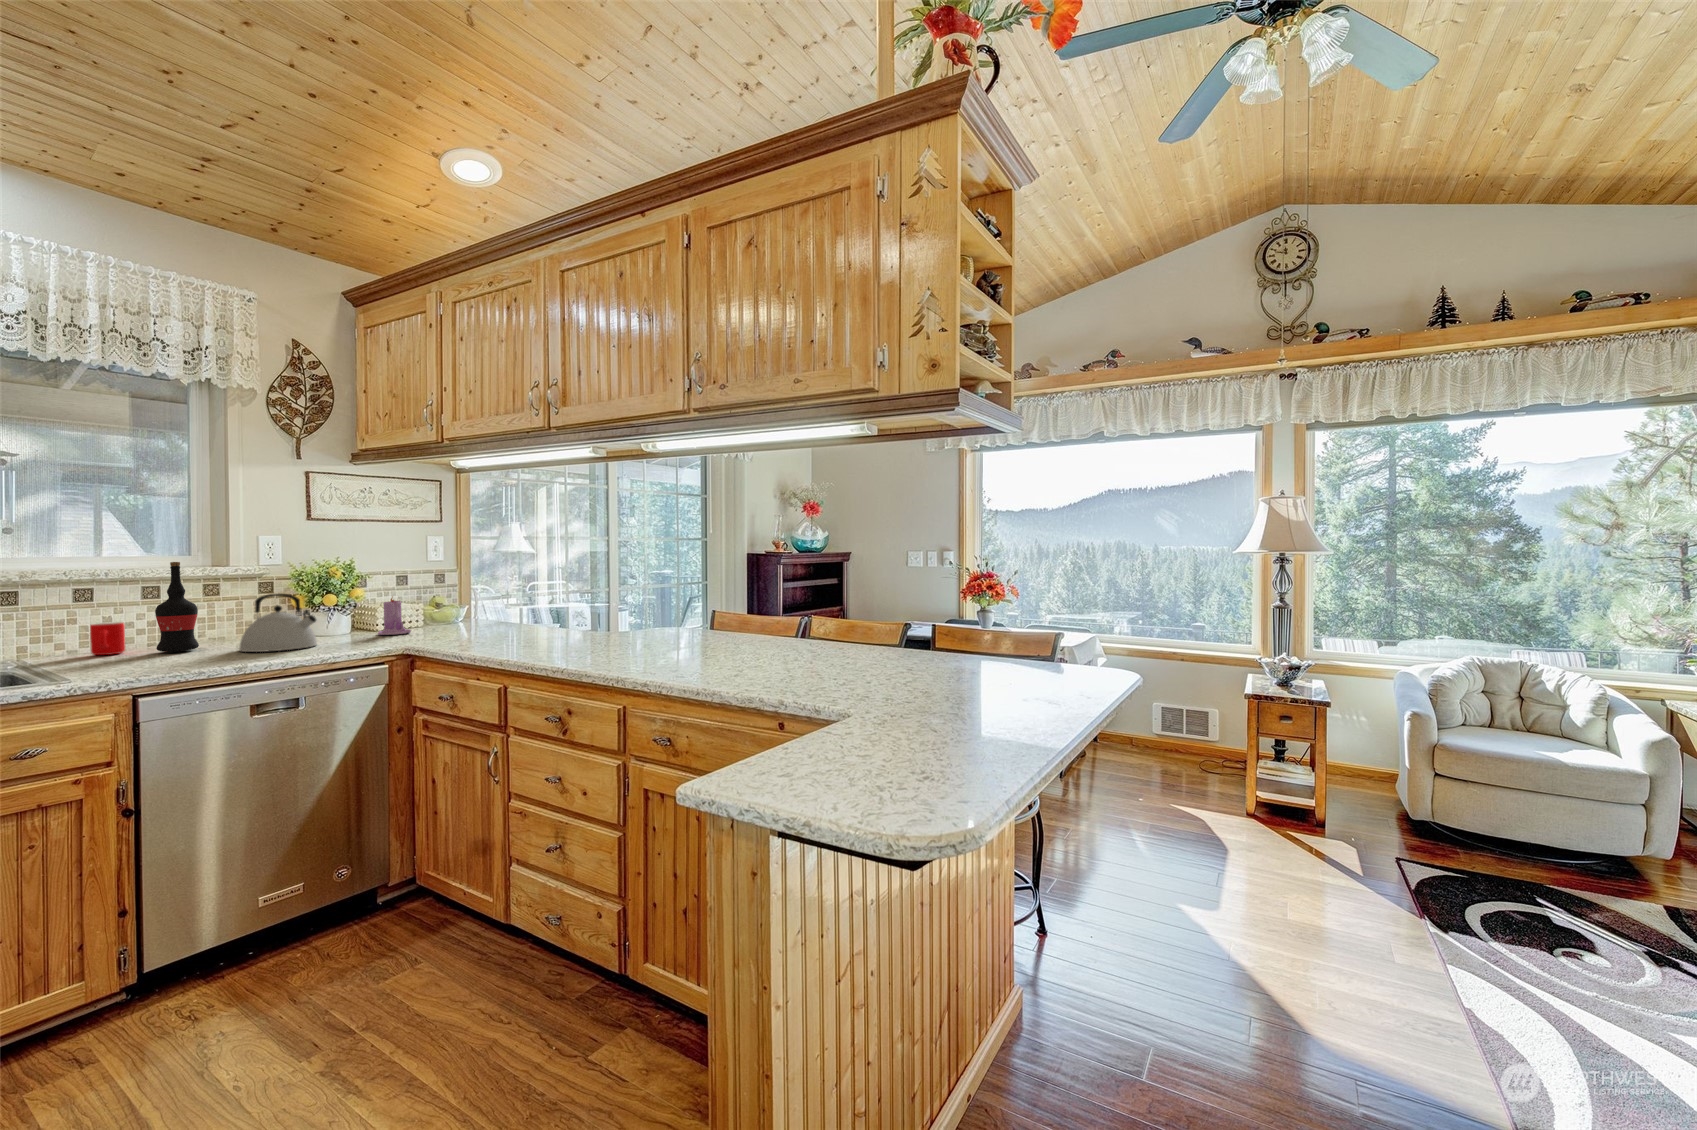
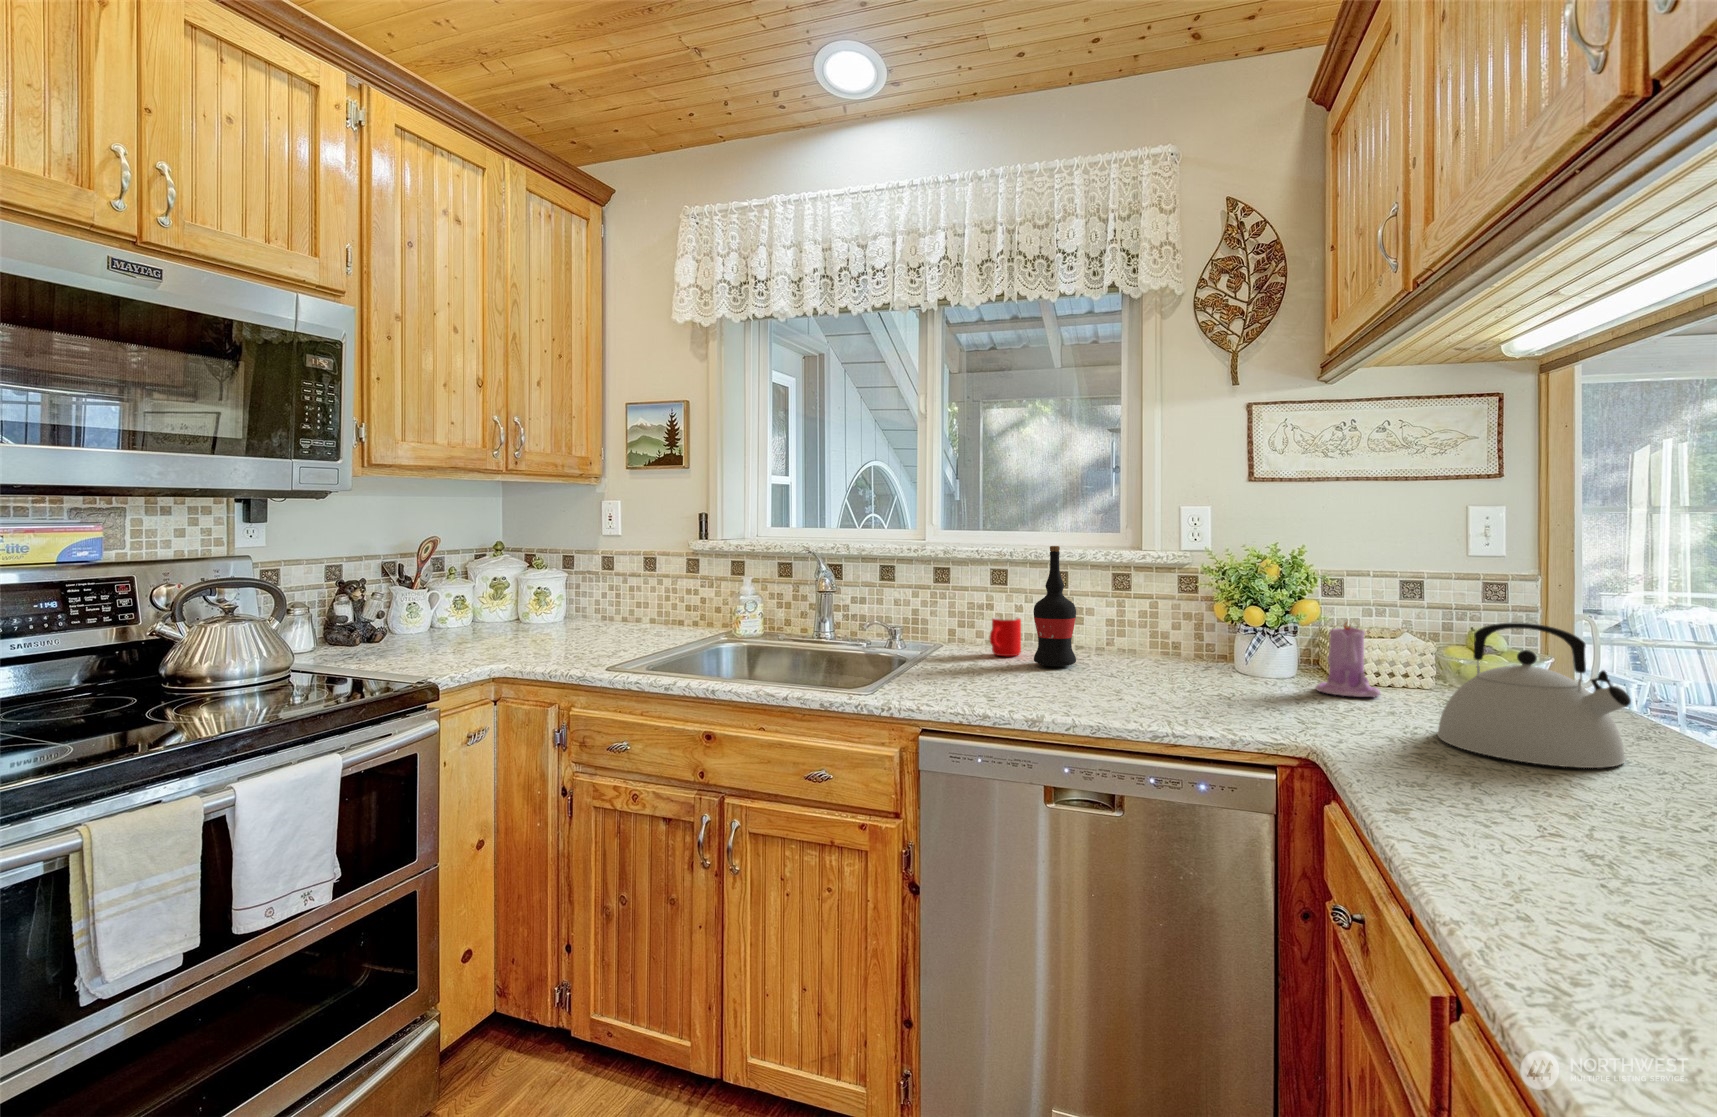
kettle: present [239,594,317,652] -> present [1437,623,1631,768]

